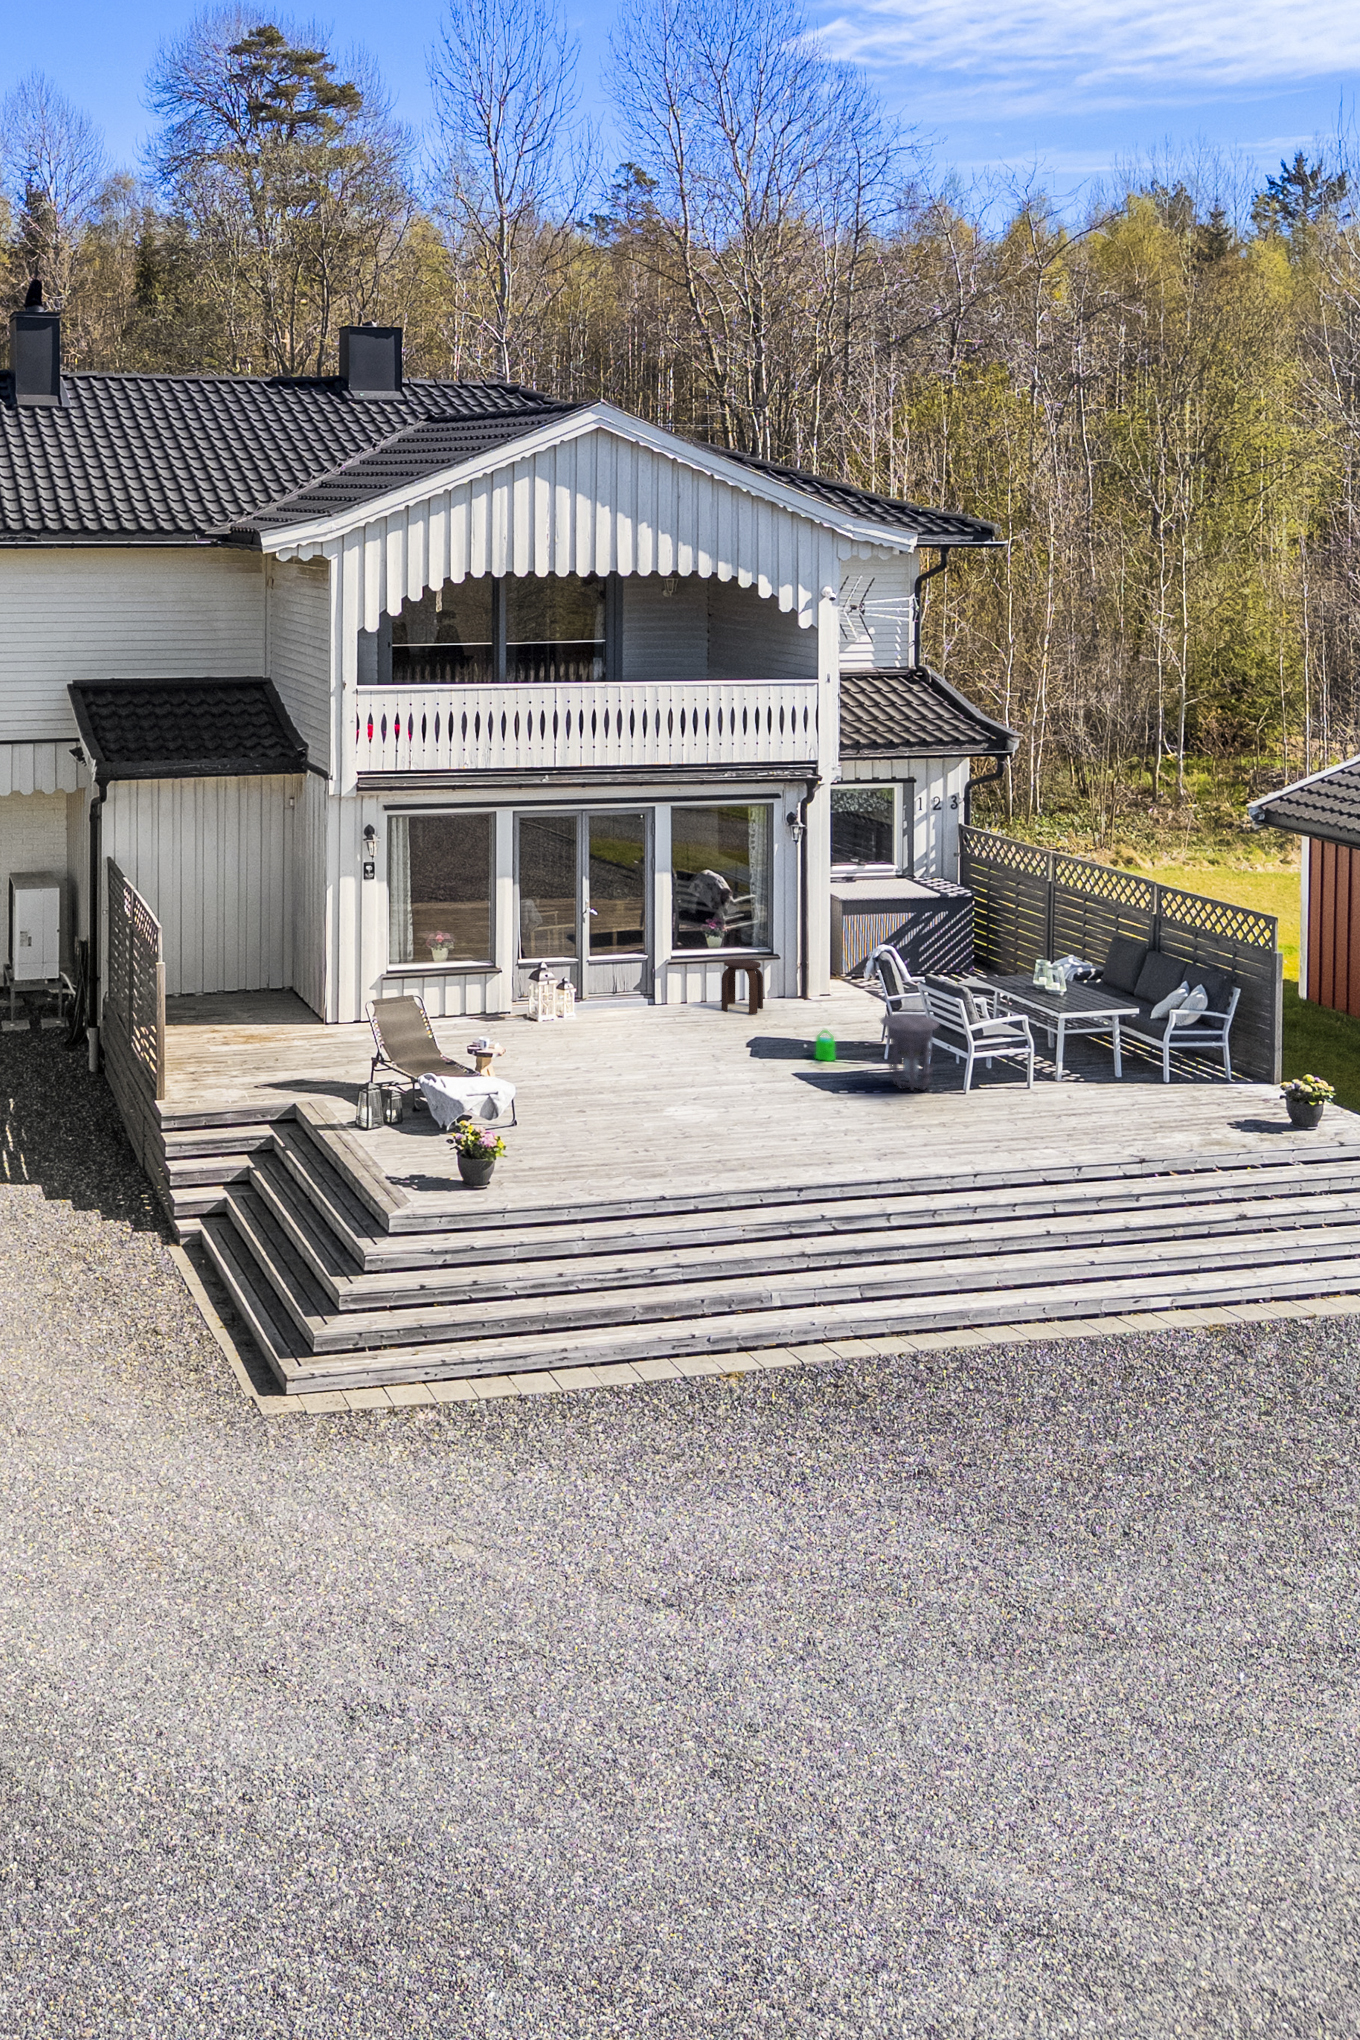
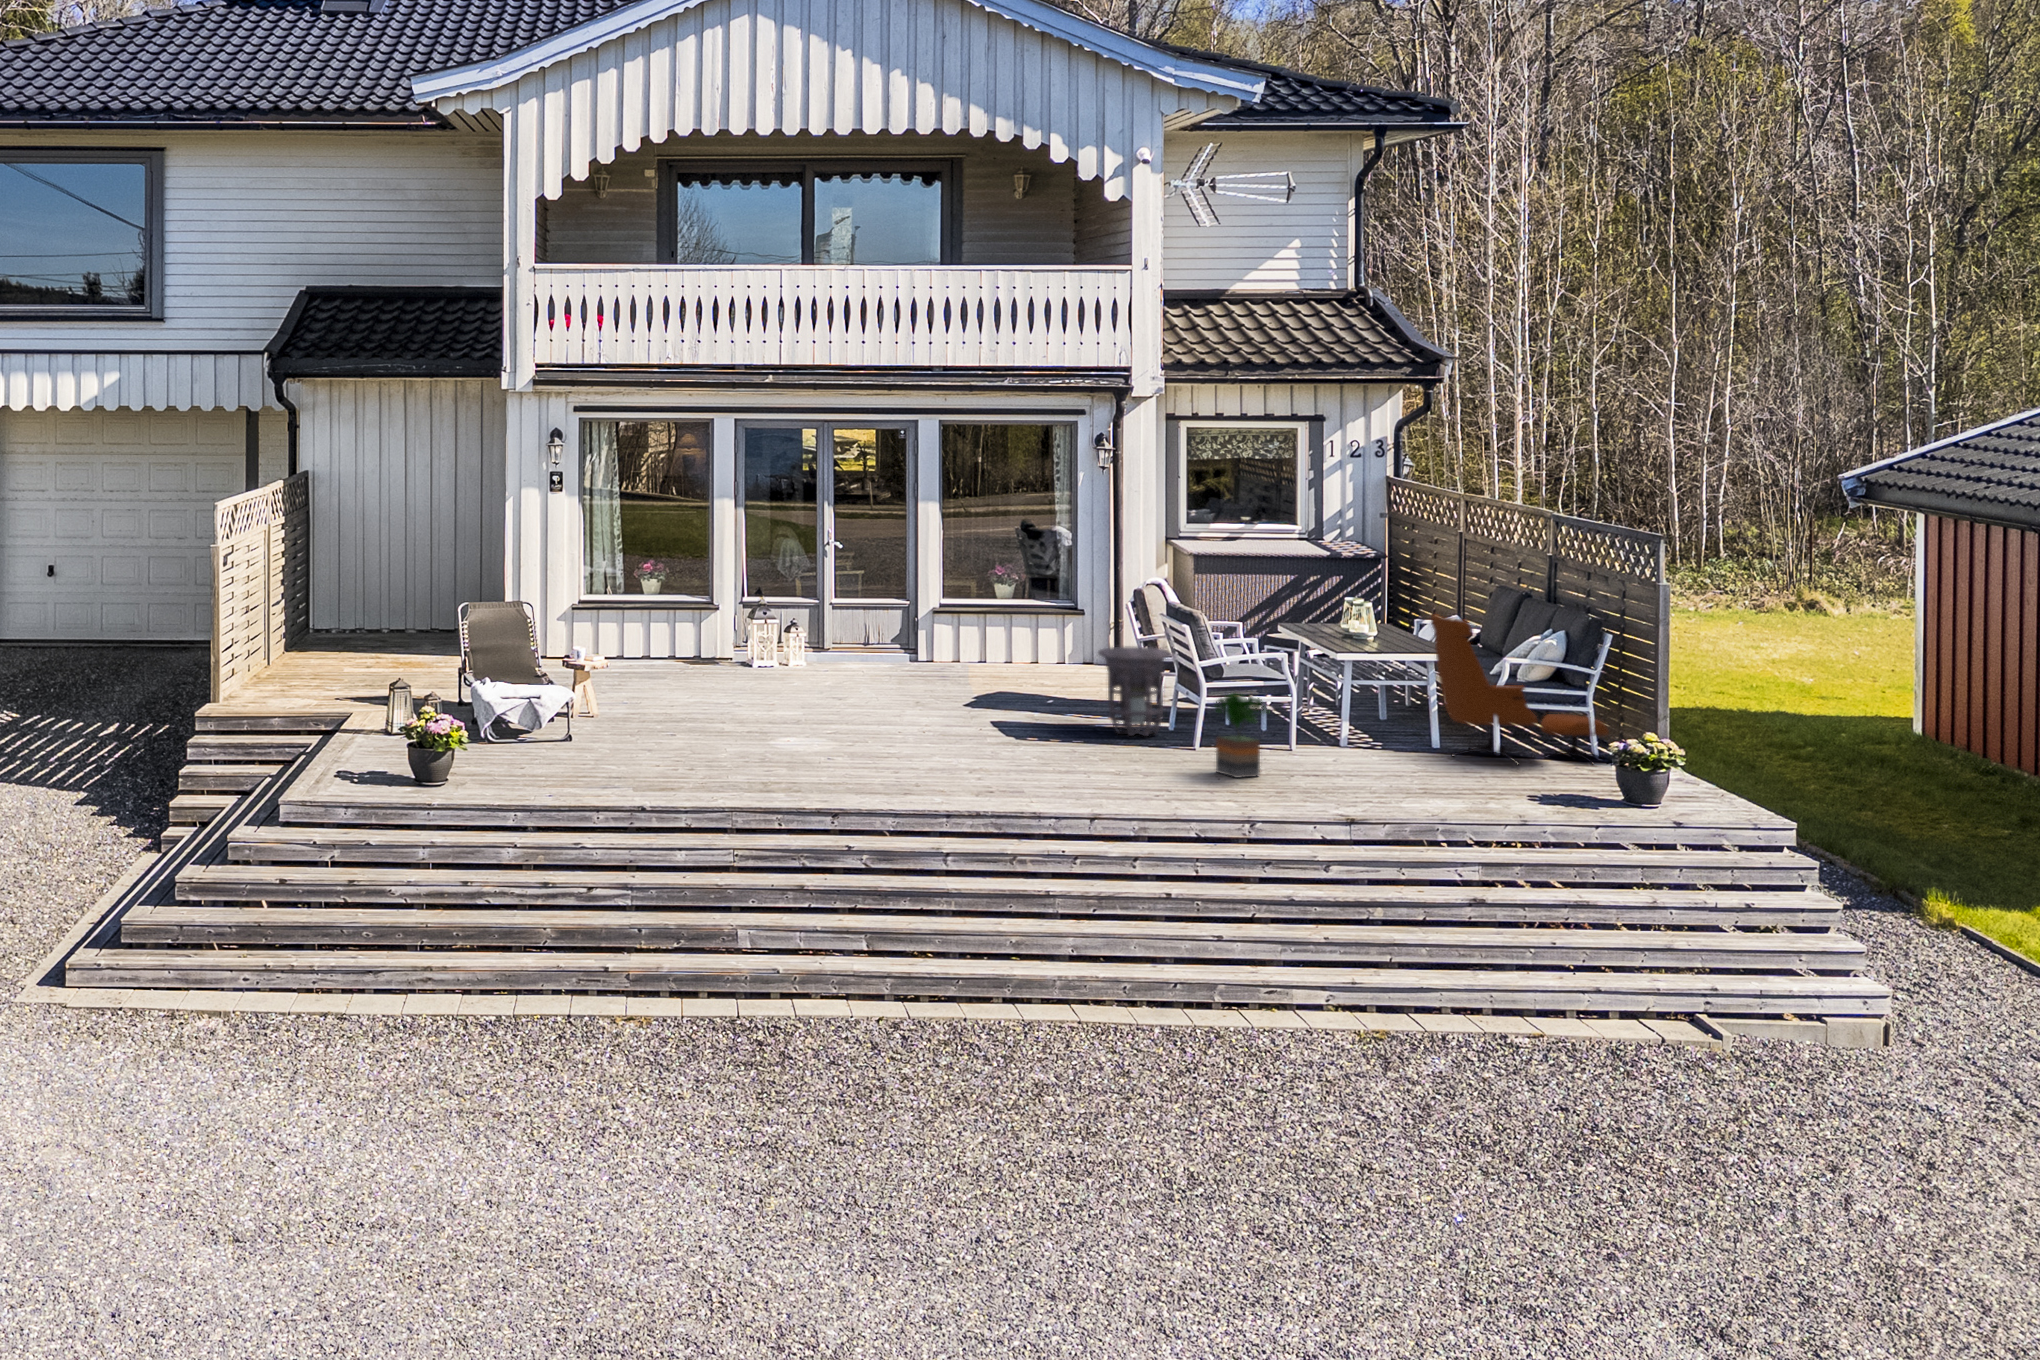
stool: present [721,959,763,1014] -> none [997,609,1052,672]
lounge chair: none [1121,979,1240,1096] -> present [1431,614,1609,764]
watering can: present [816,1030,835,1060] -> none [1049,672,1077,709]
potted tree: none [1014,1064,1057,1135] -> present [1215,693,1270,778]

